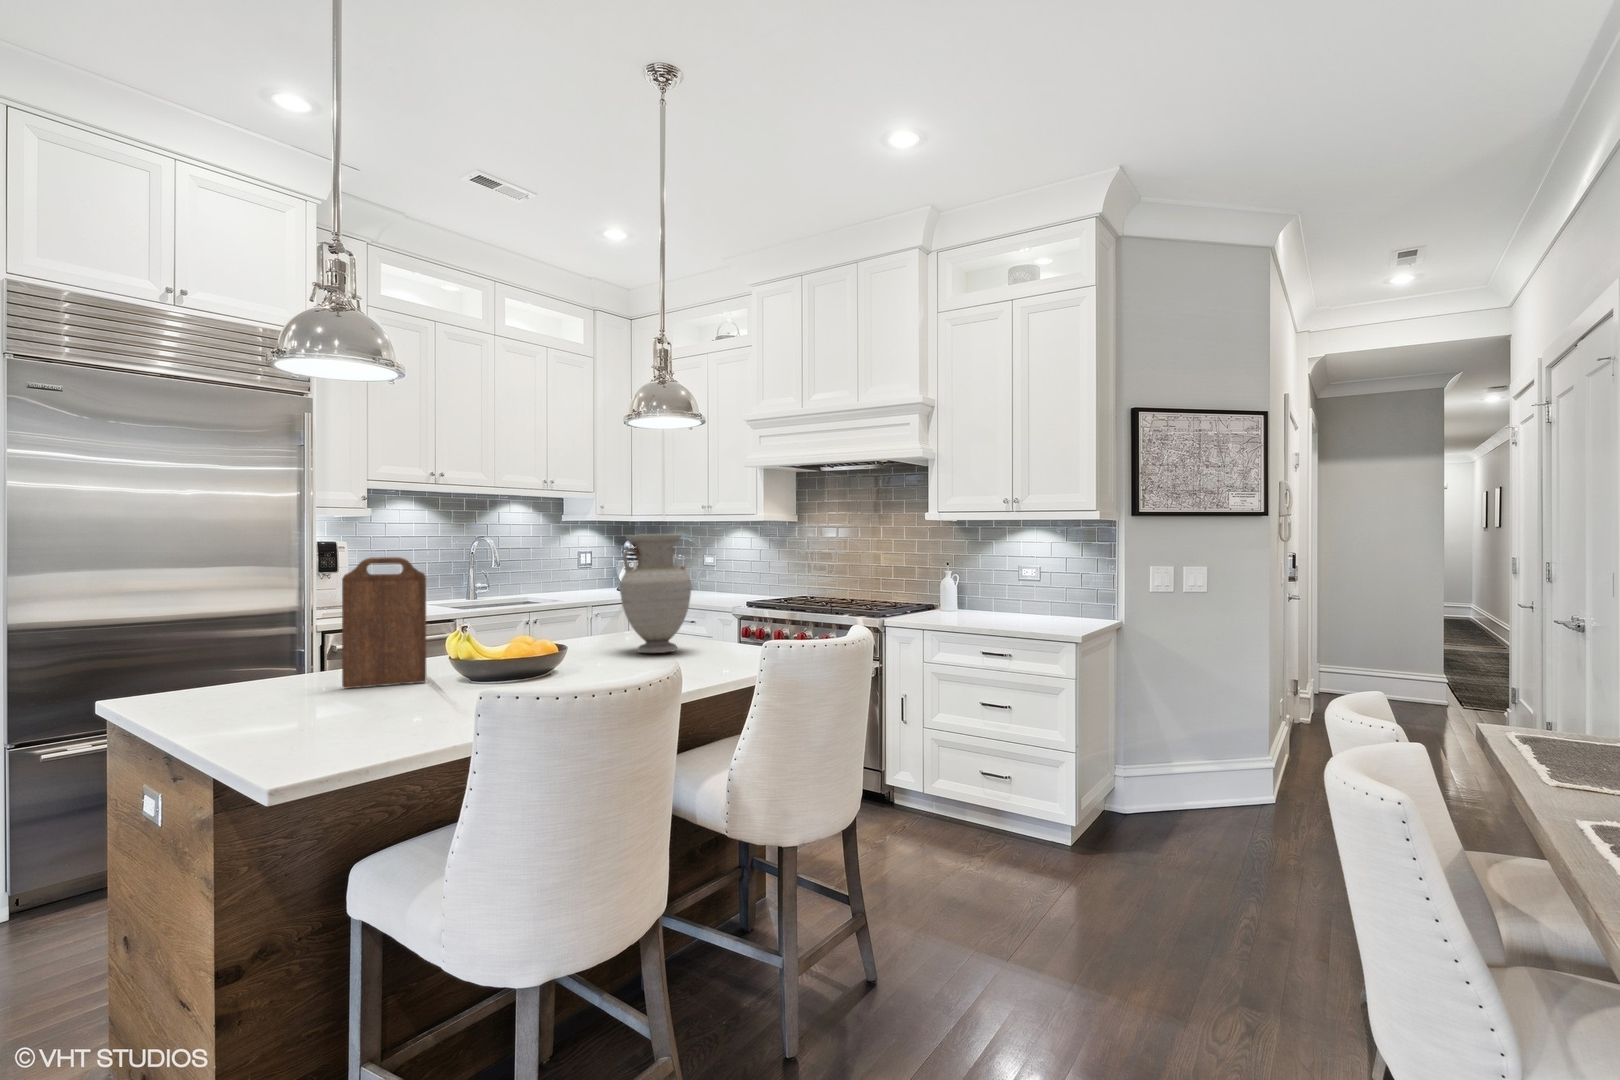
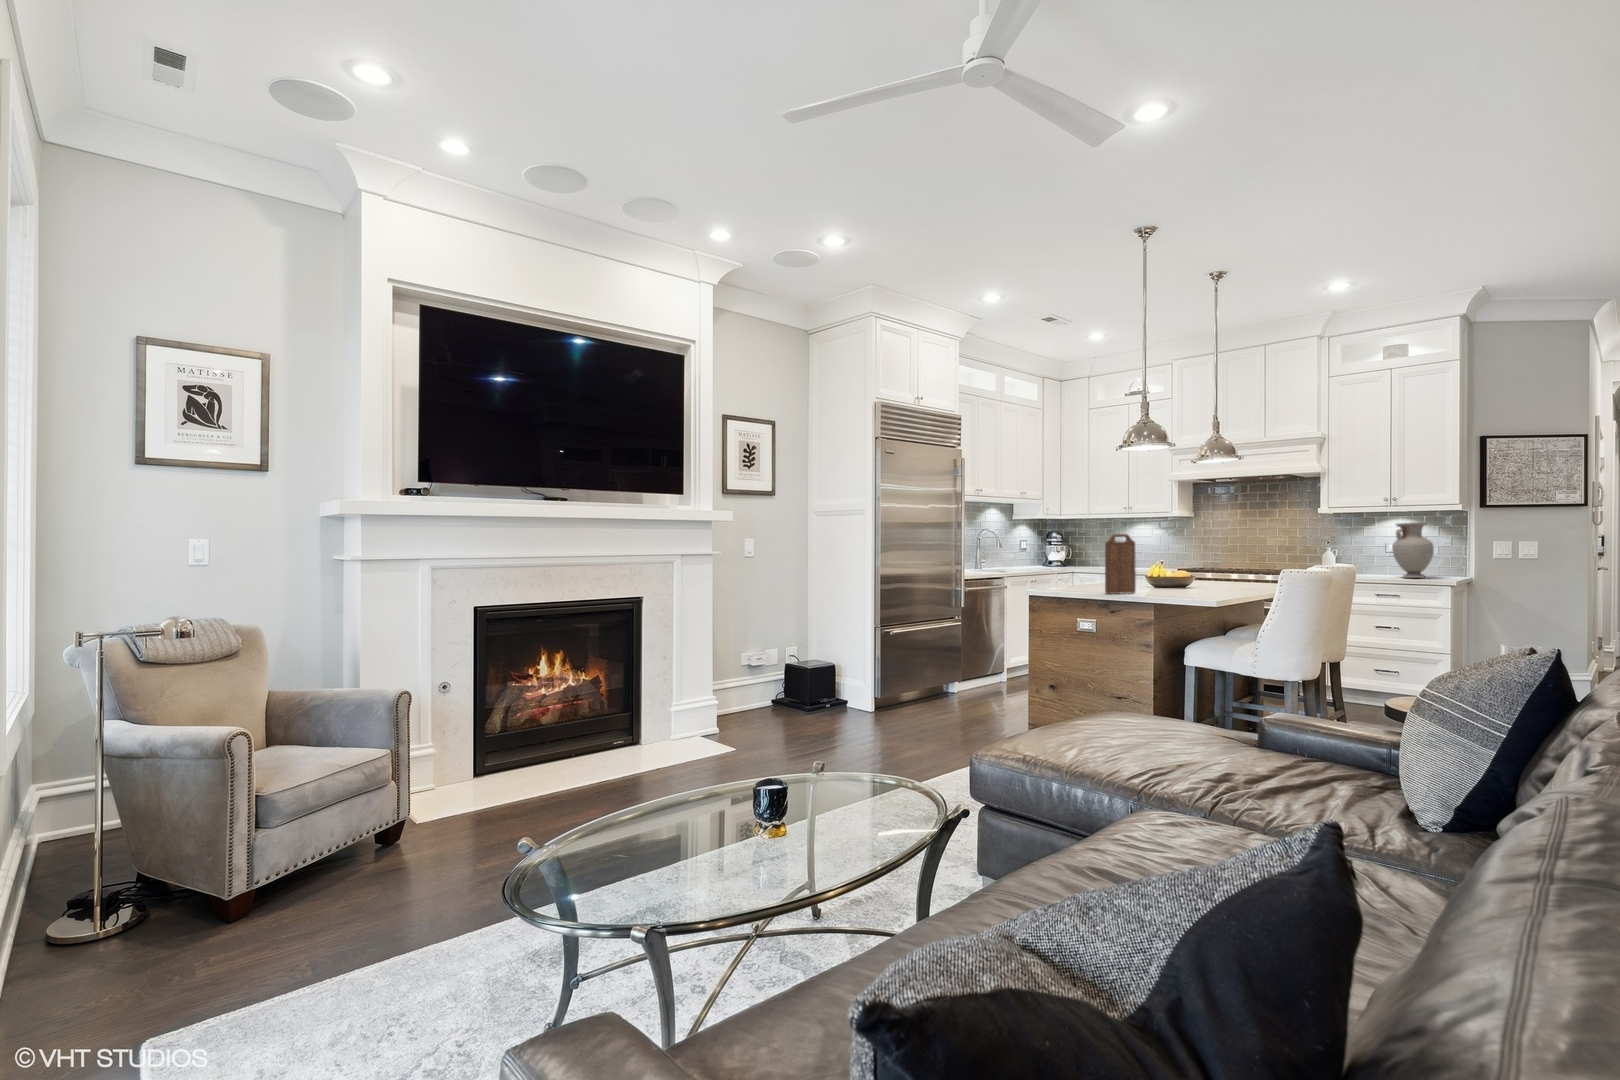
vase: present [620,534,691,653] -> present [1392,522,1434,578]

